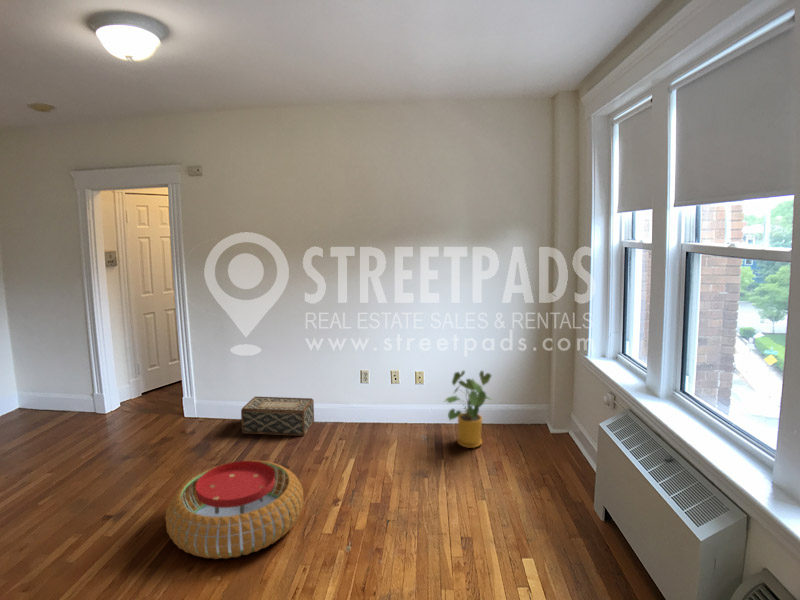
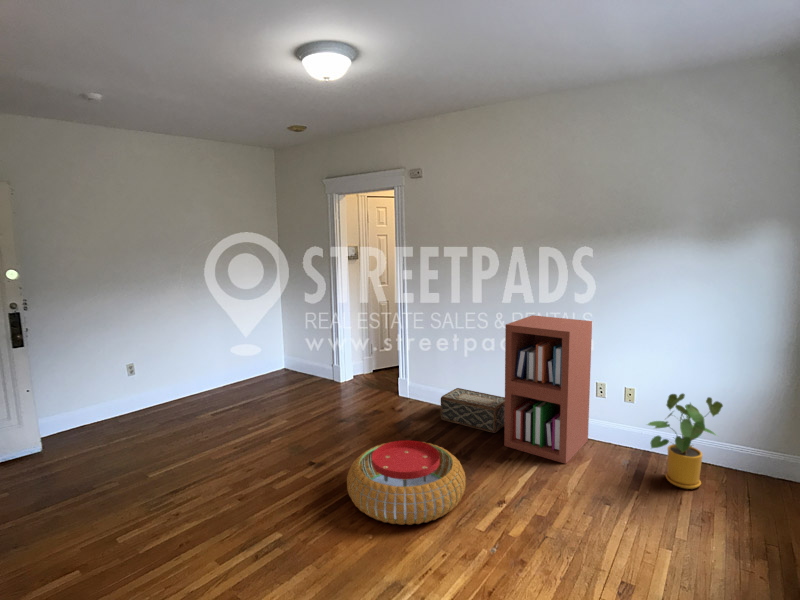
bookshelf: none [316,314,389,450] -> present [504,315,592,464]

